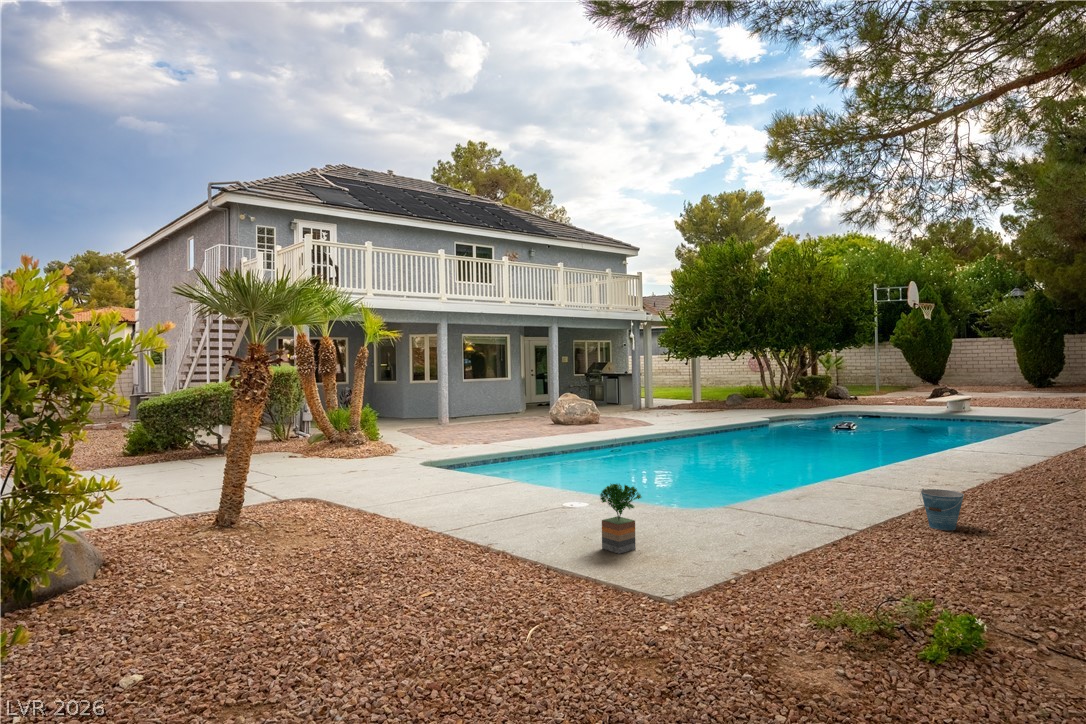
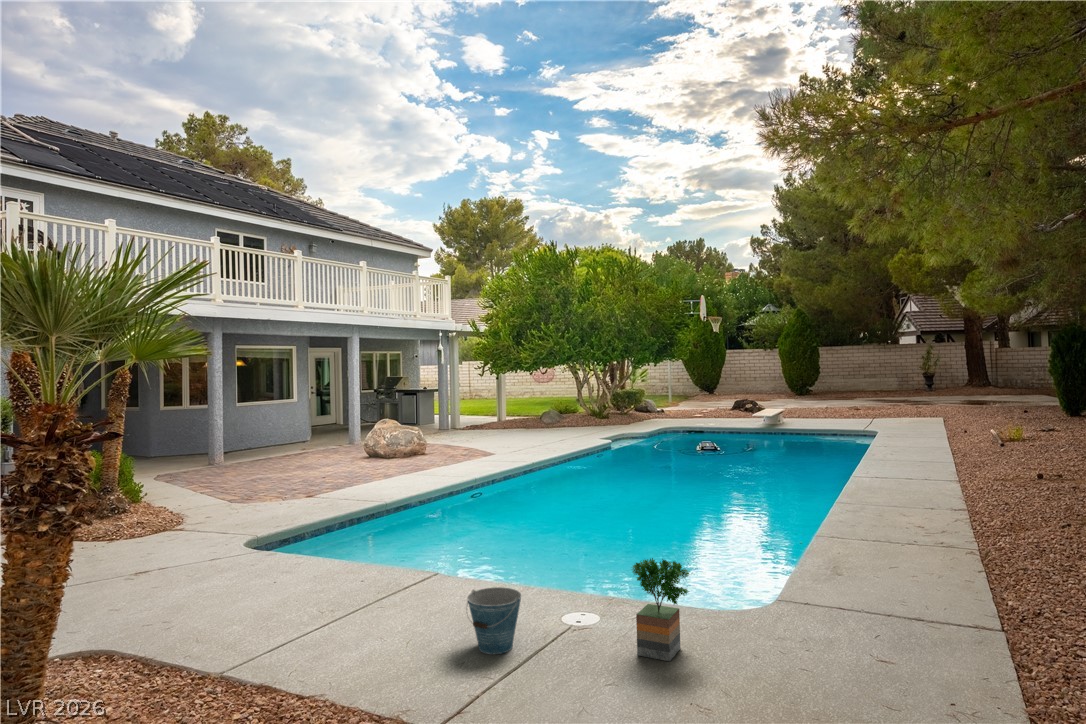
bucket: present [920,489,964,530] -> present [467,587,521,654]

